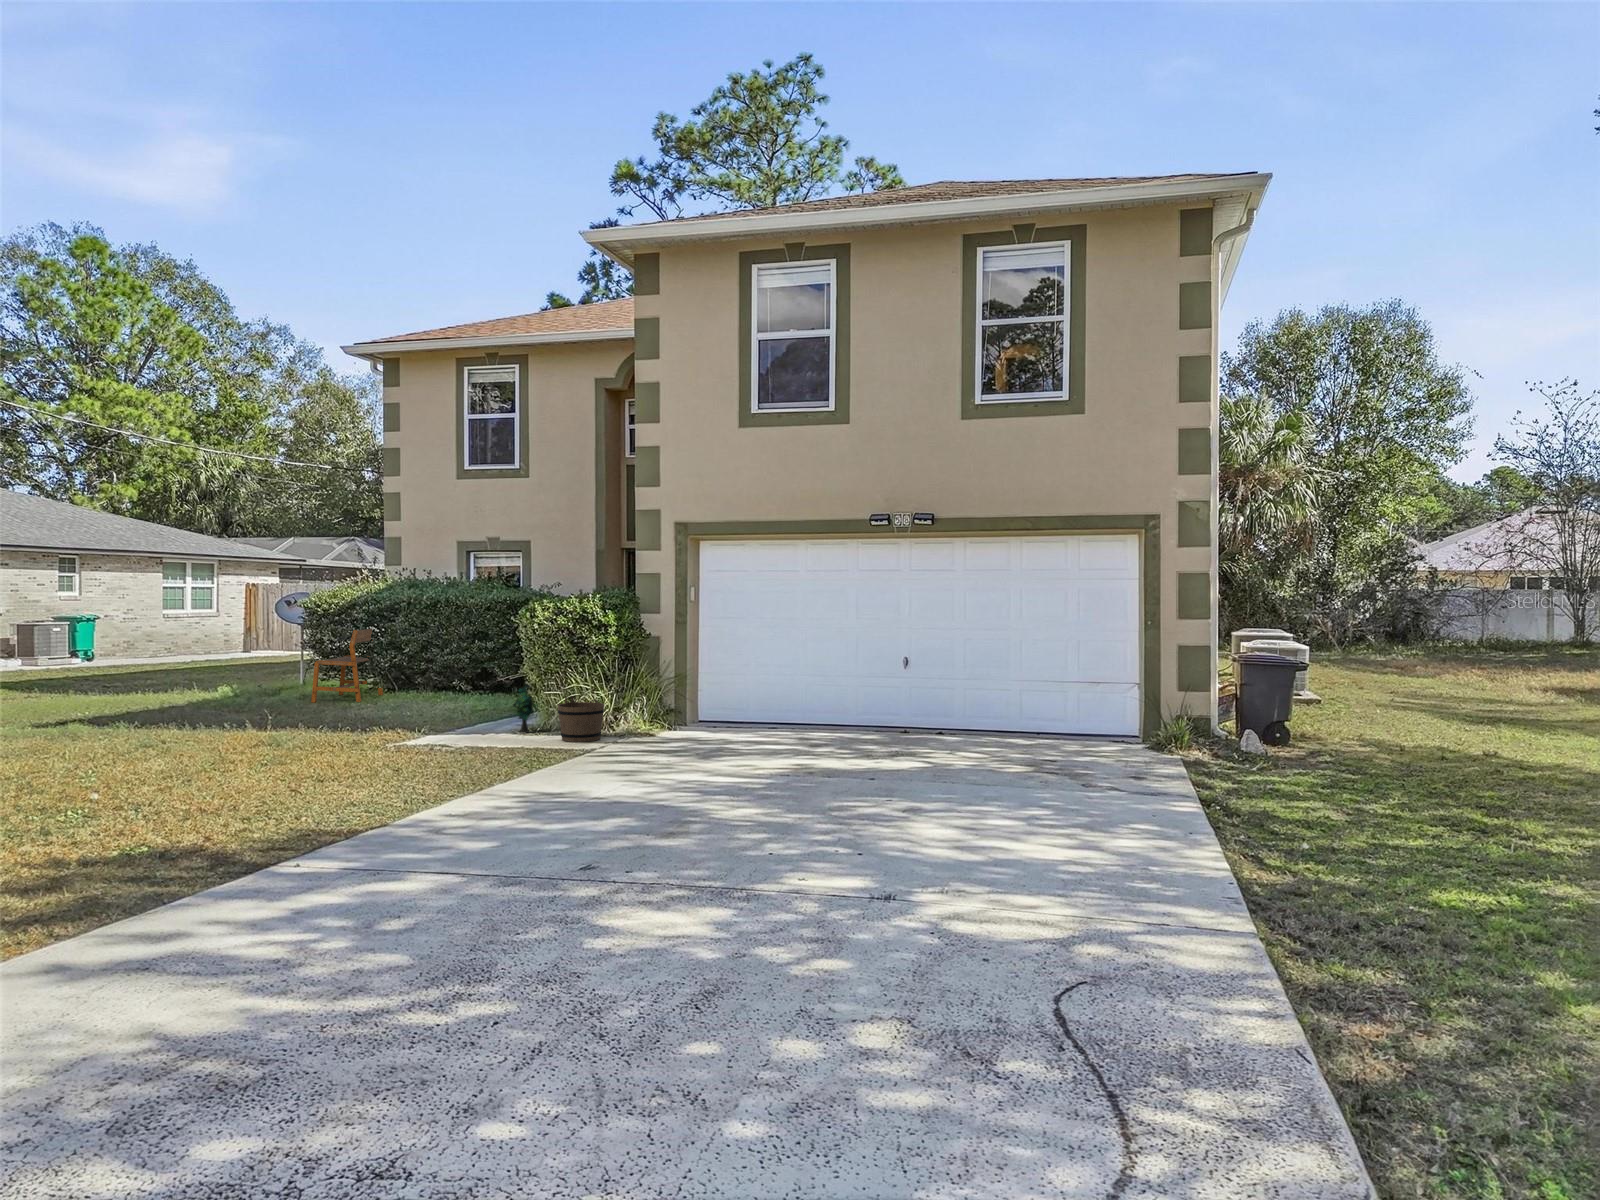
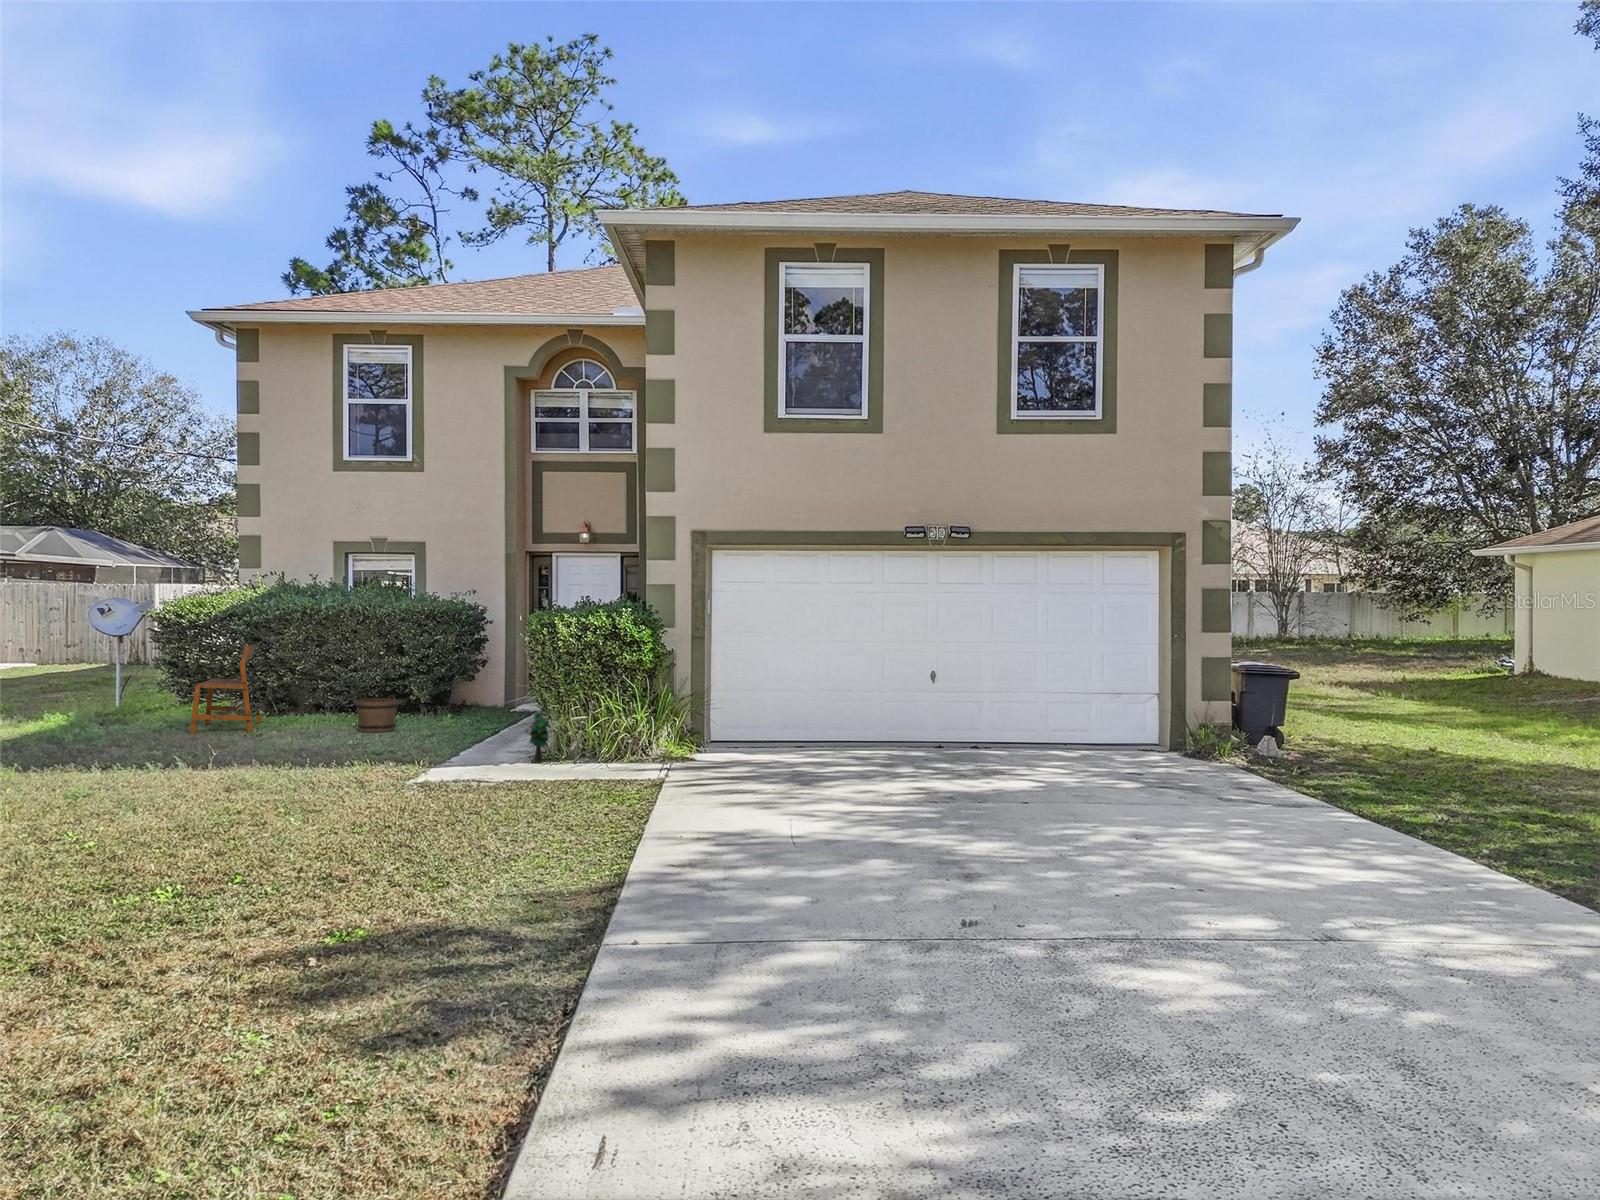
bucket: present [558,696,604,742] -> present [356,694,398,732]

